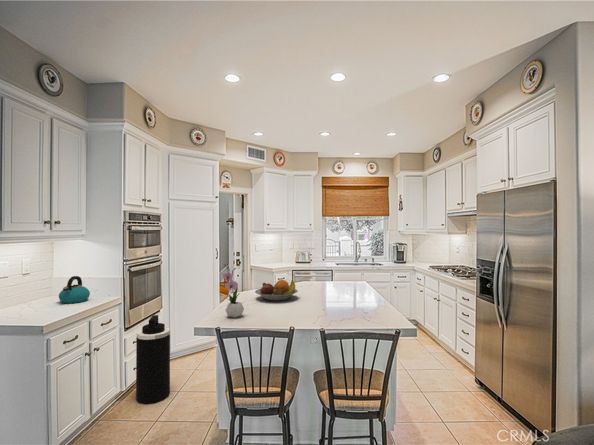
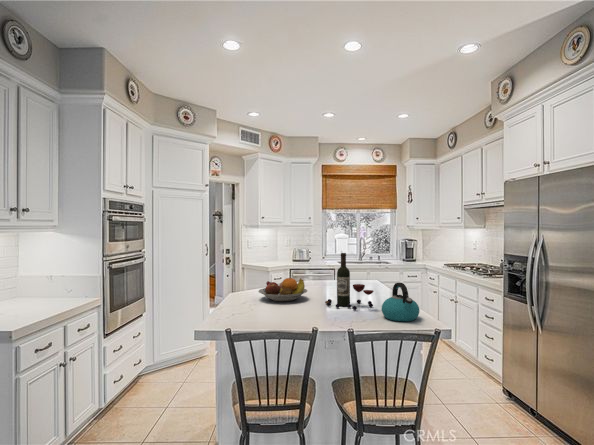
wine bottle: none [312,259,353,310] -> present [325,253,374,310]
flower arrangement: present [223,264,244,318] -> none [227,258,254,320]
kettle: present [59,276,90,303] -> present [382,283,419,321]
trash can: present [136,315,170,404] -> none [117,320,157,424]

